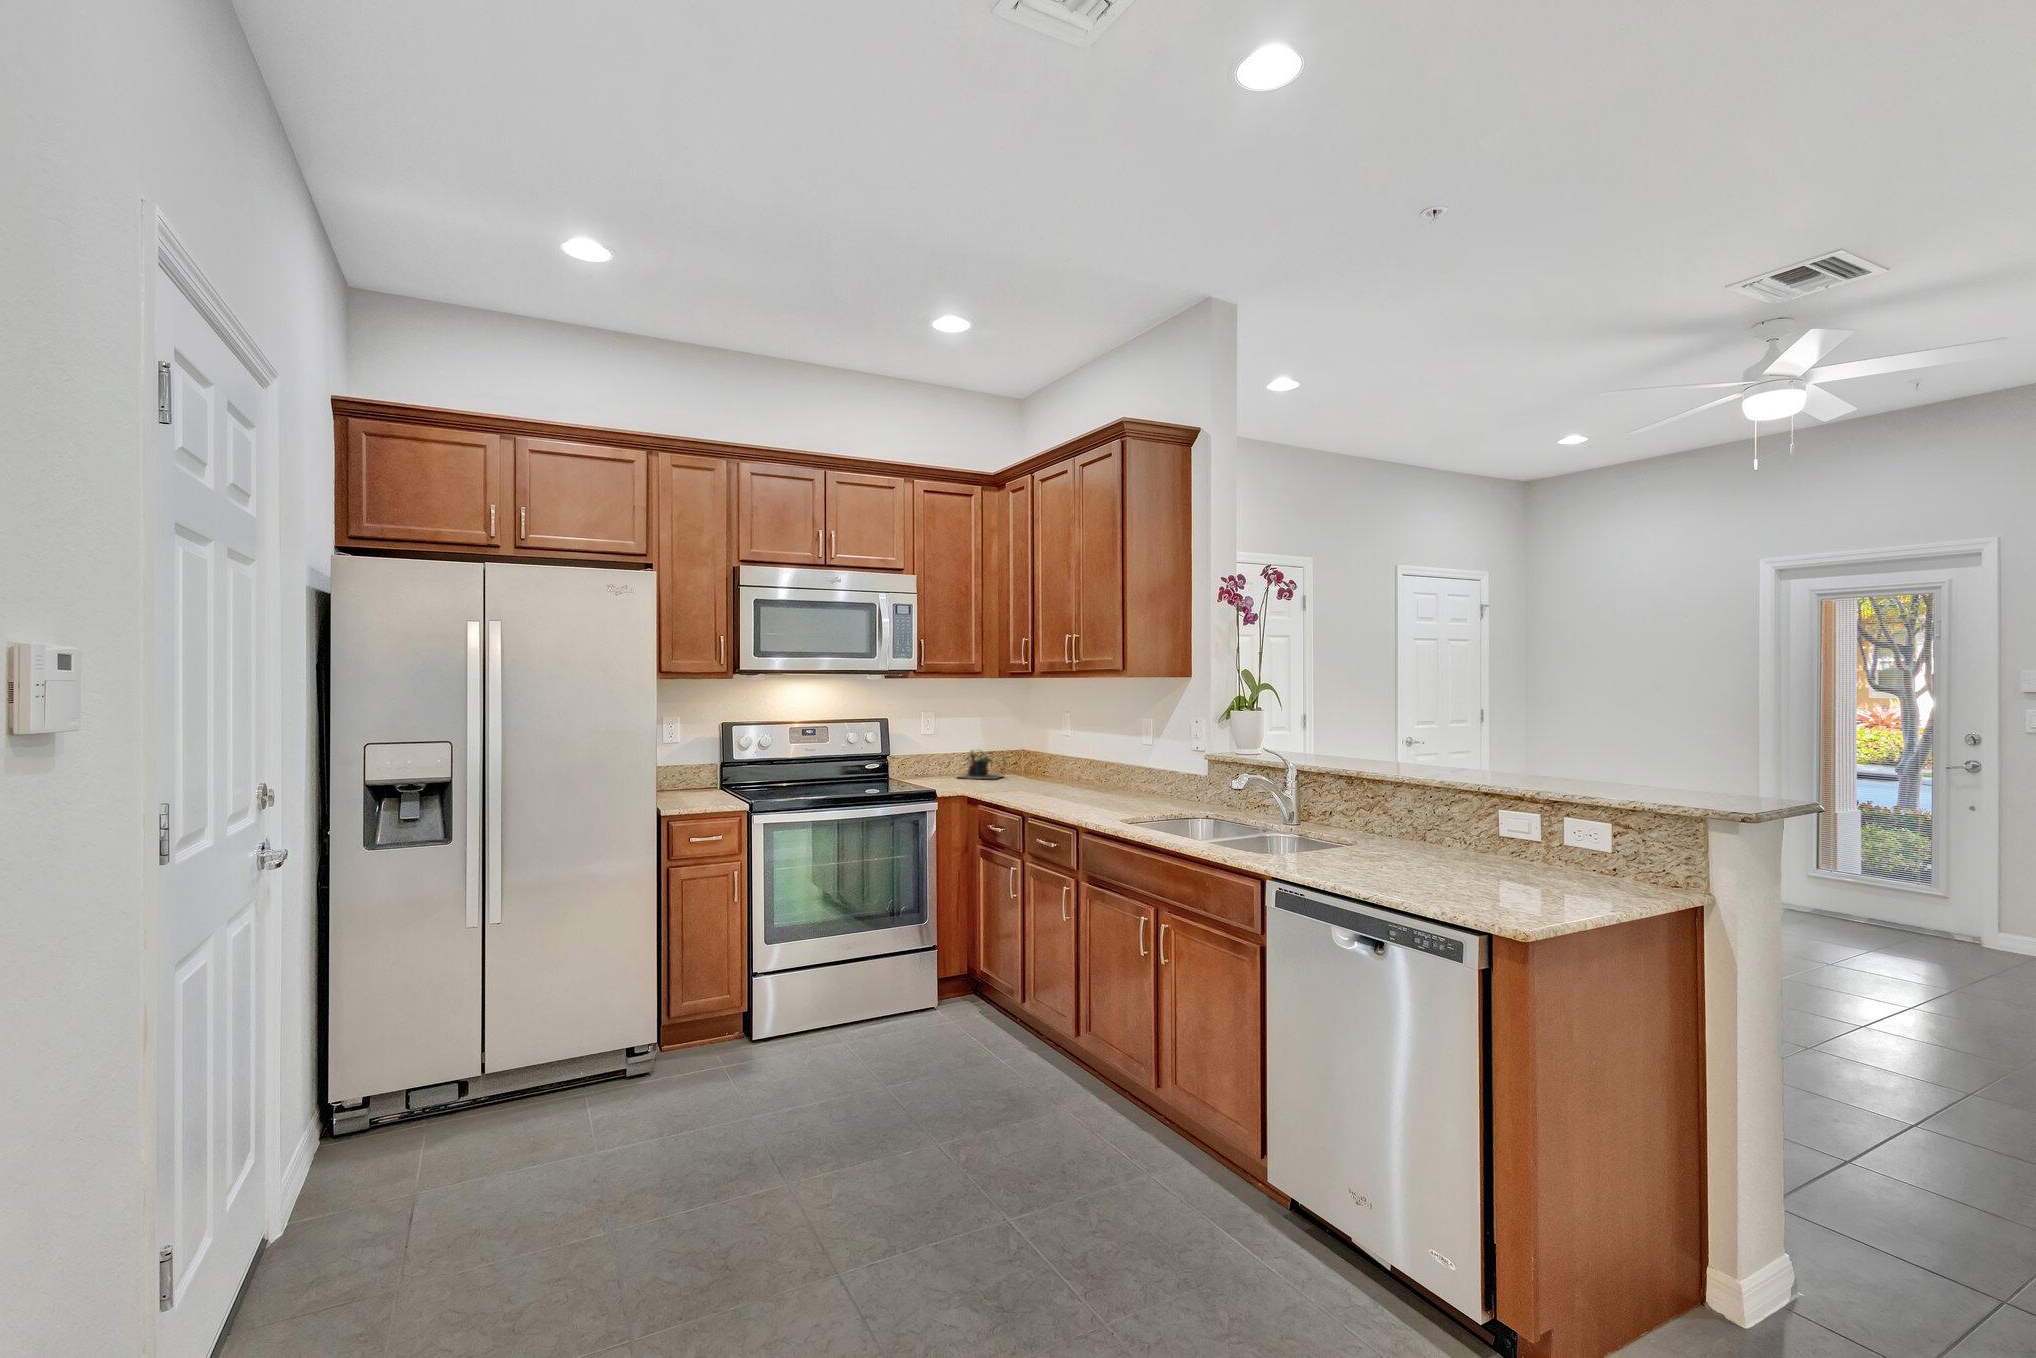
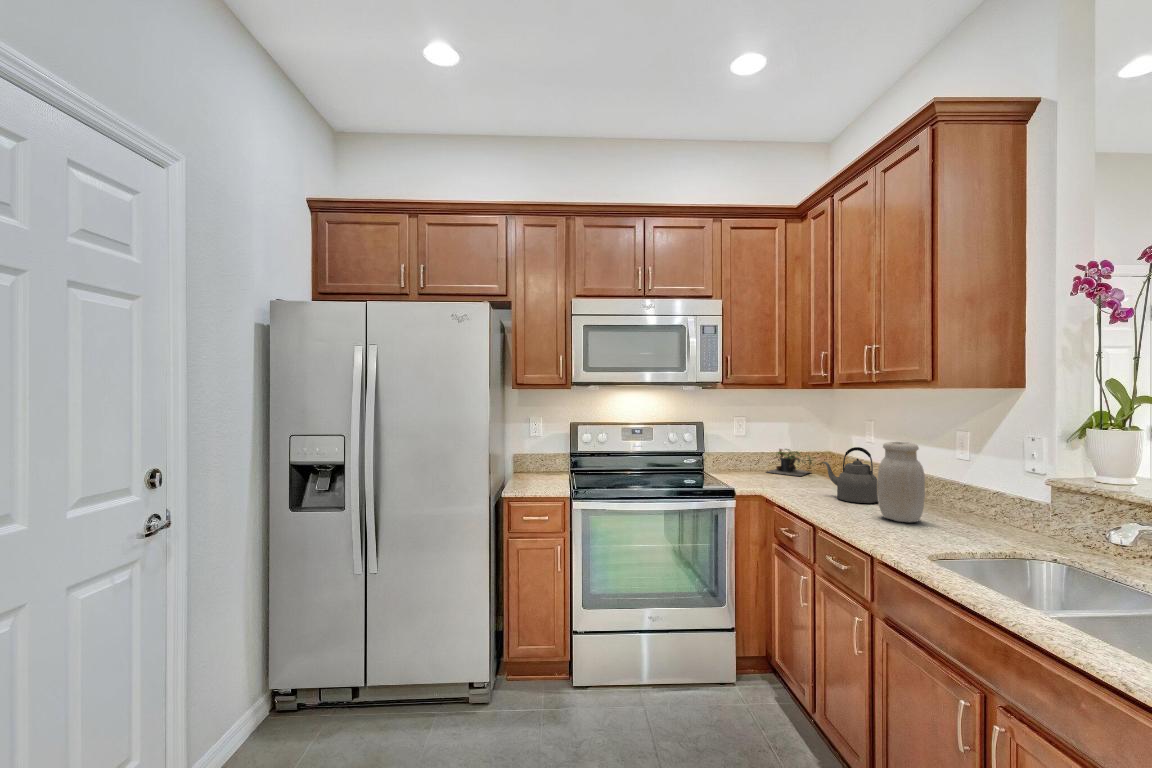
jar: none [1077,730,1117,805] -> present [877,442,925,522]
kettle: none [1022,739,1077,795] -> present [822,447,878,503]

